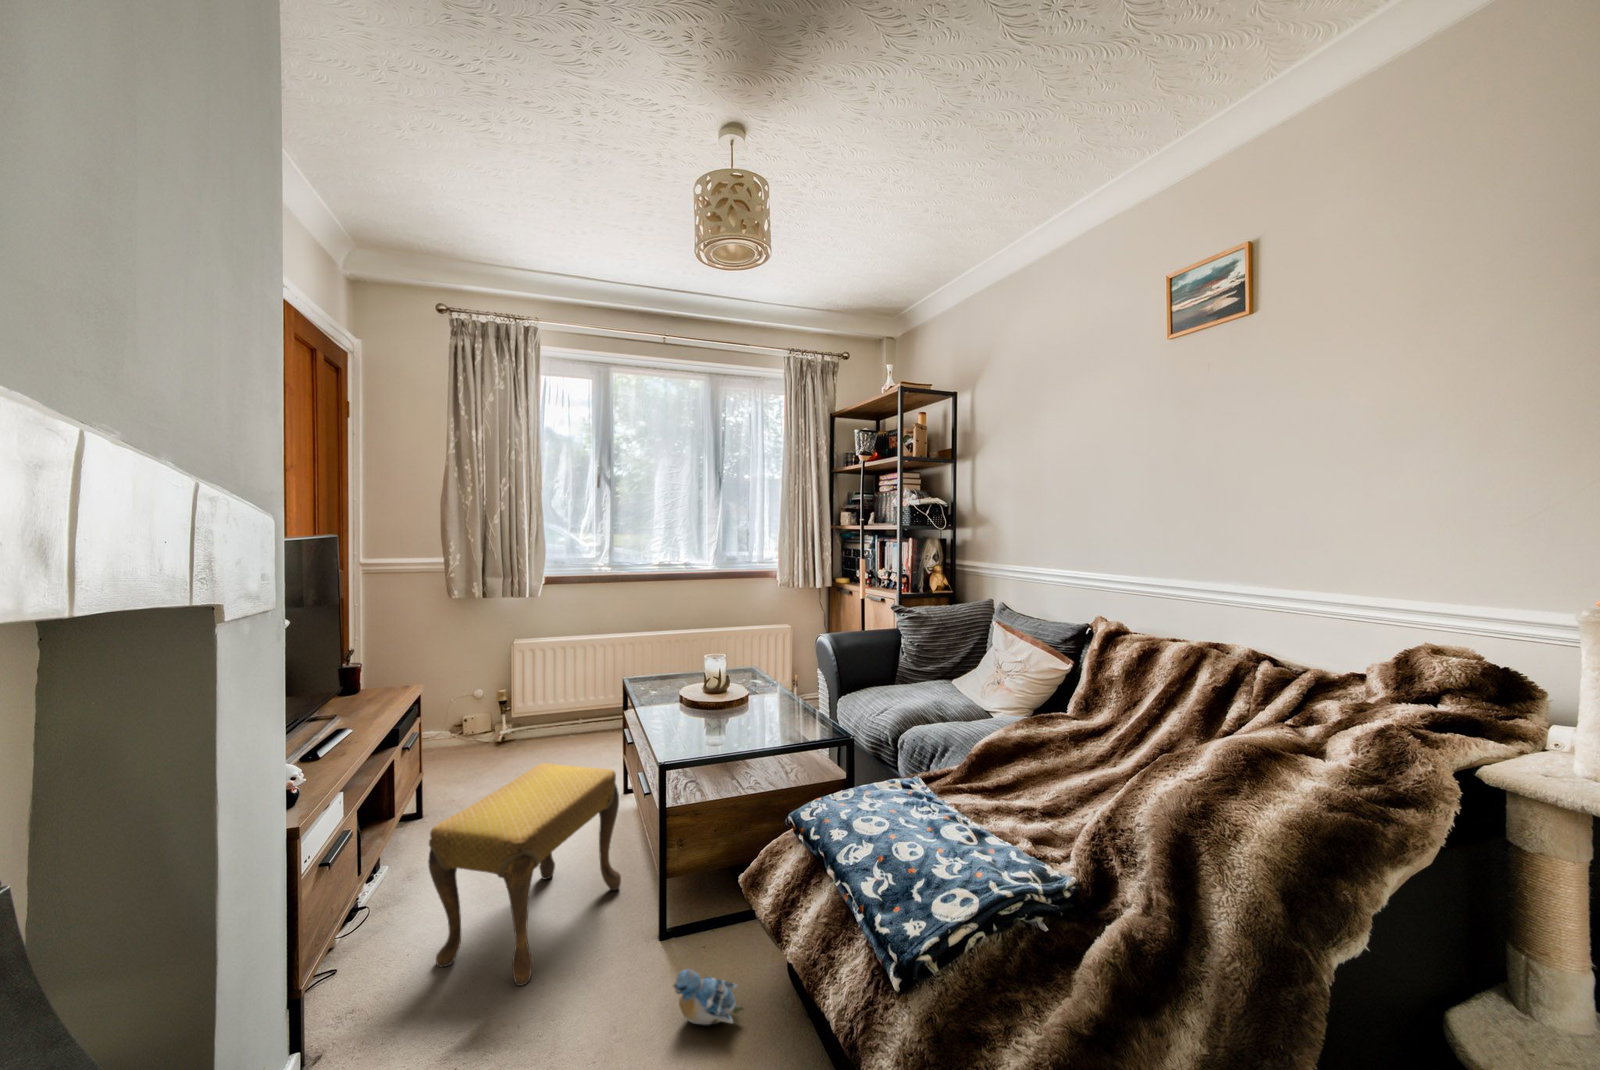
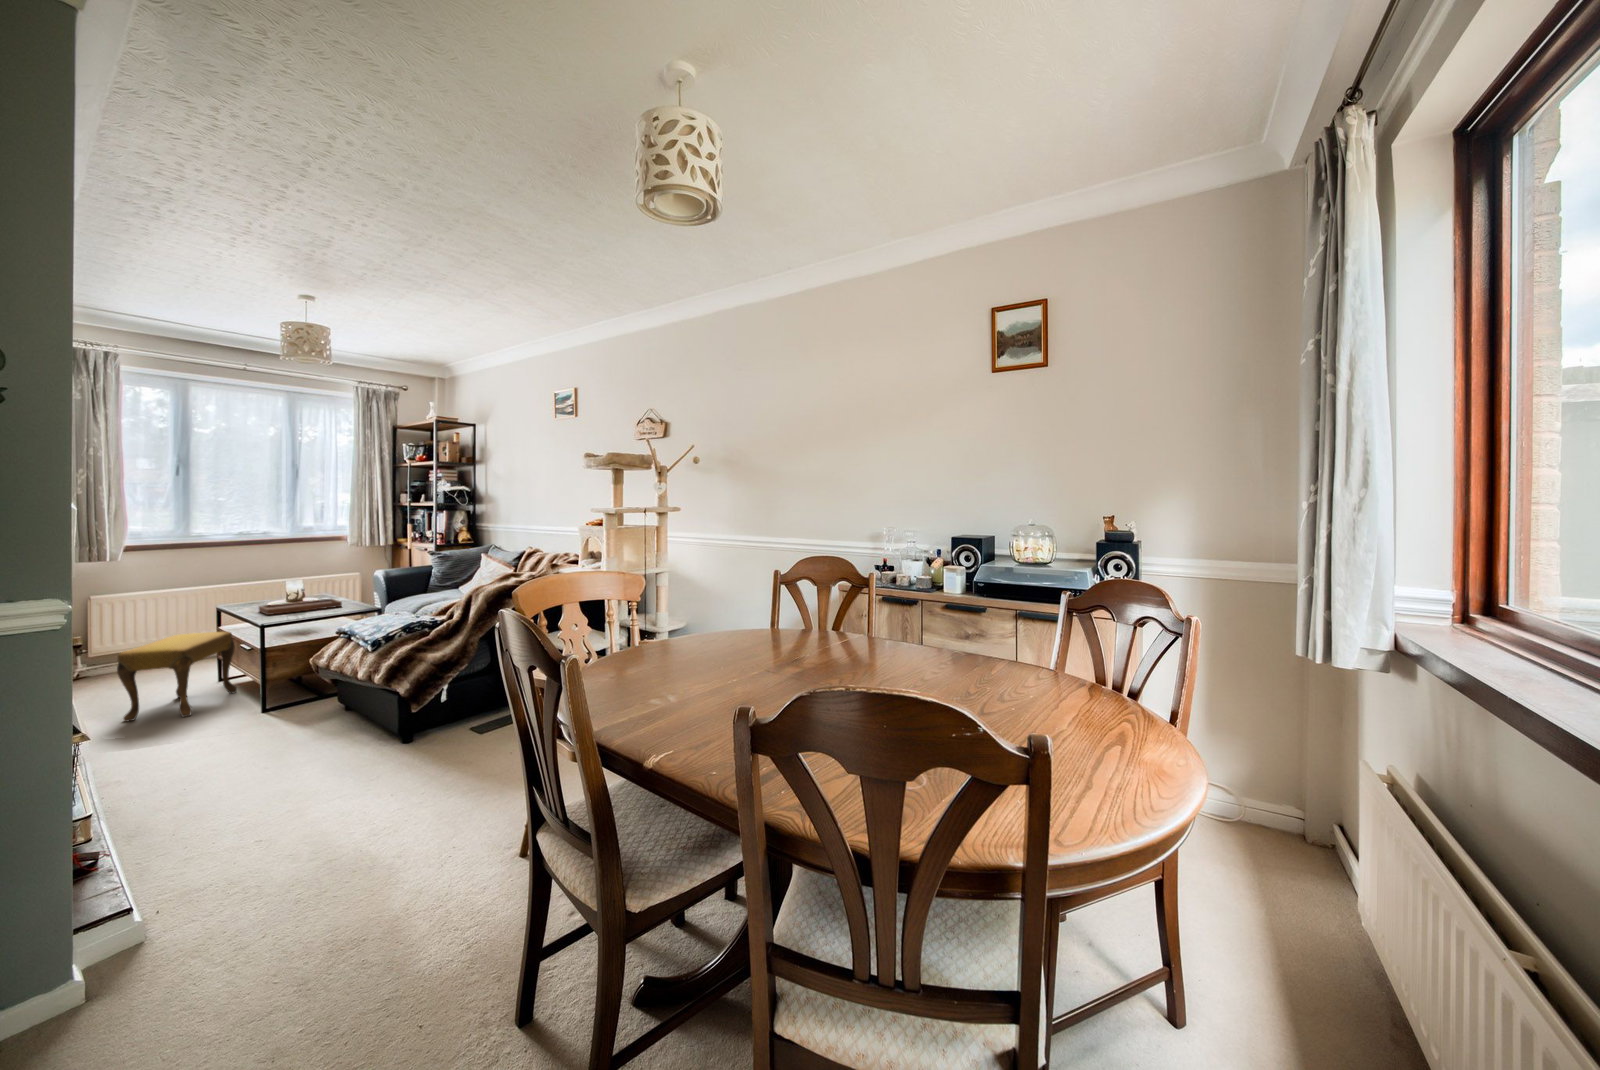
tray: none [660,684,783,742] -> present [259,589,342,615]
plush toy: present [673,969,744,1025] -> none [279,688,317,708]

